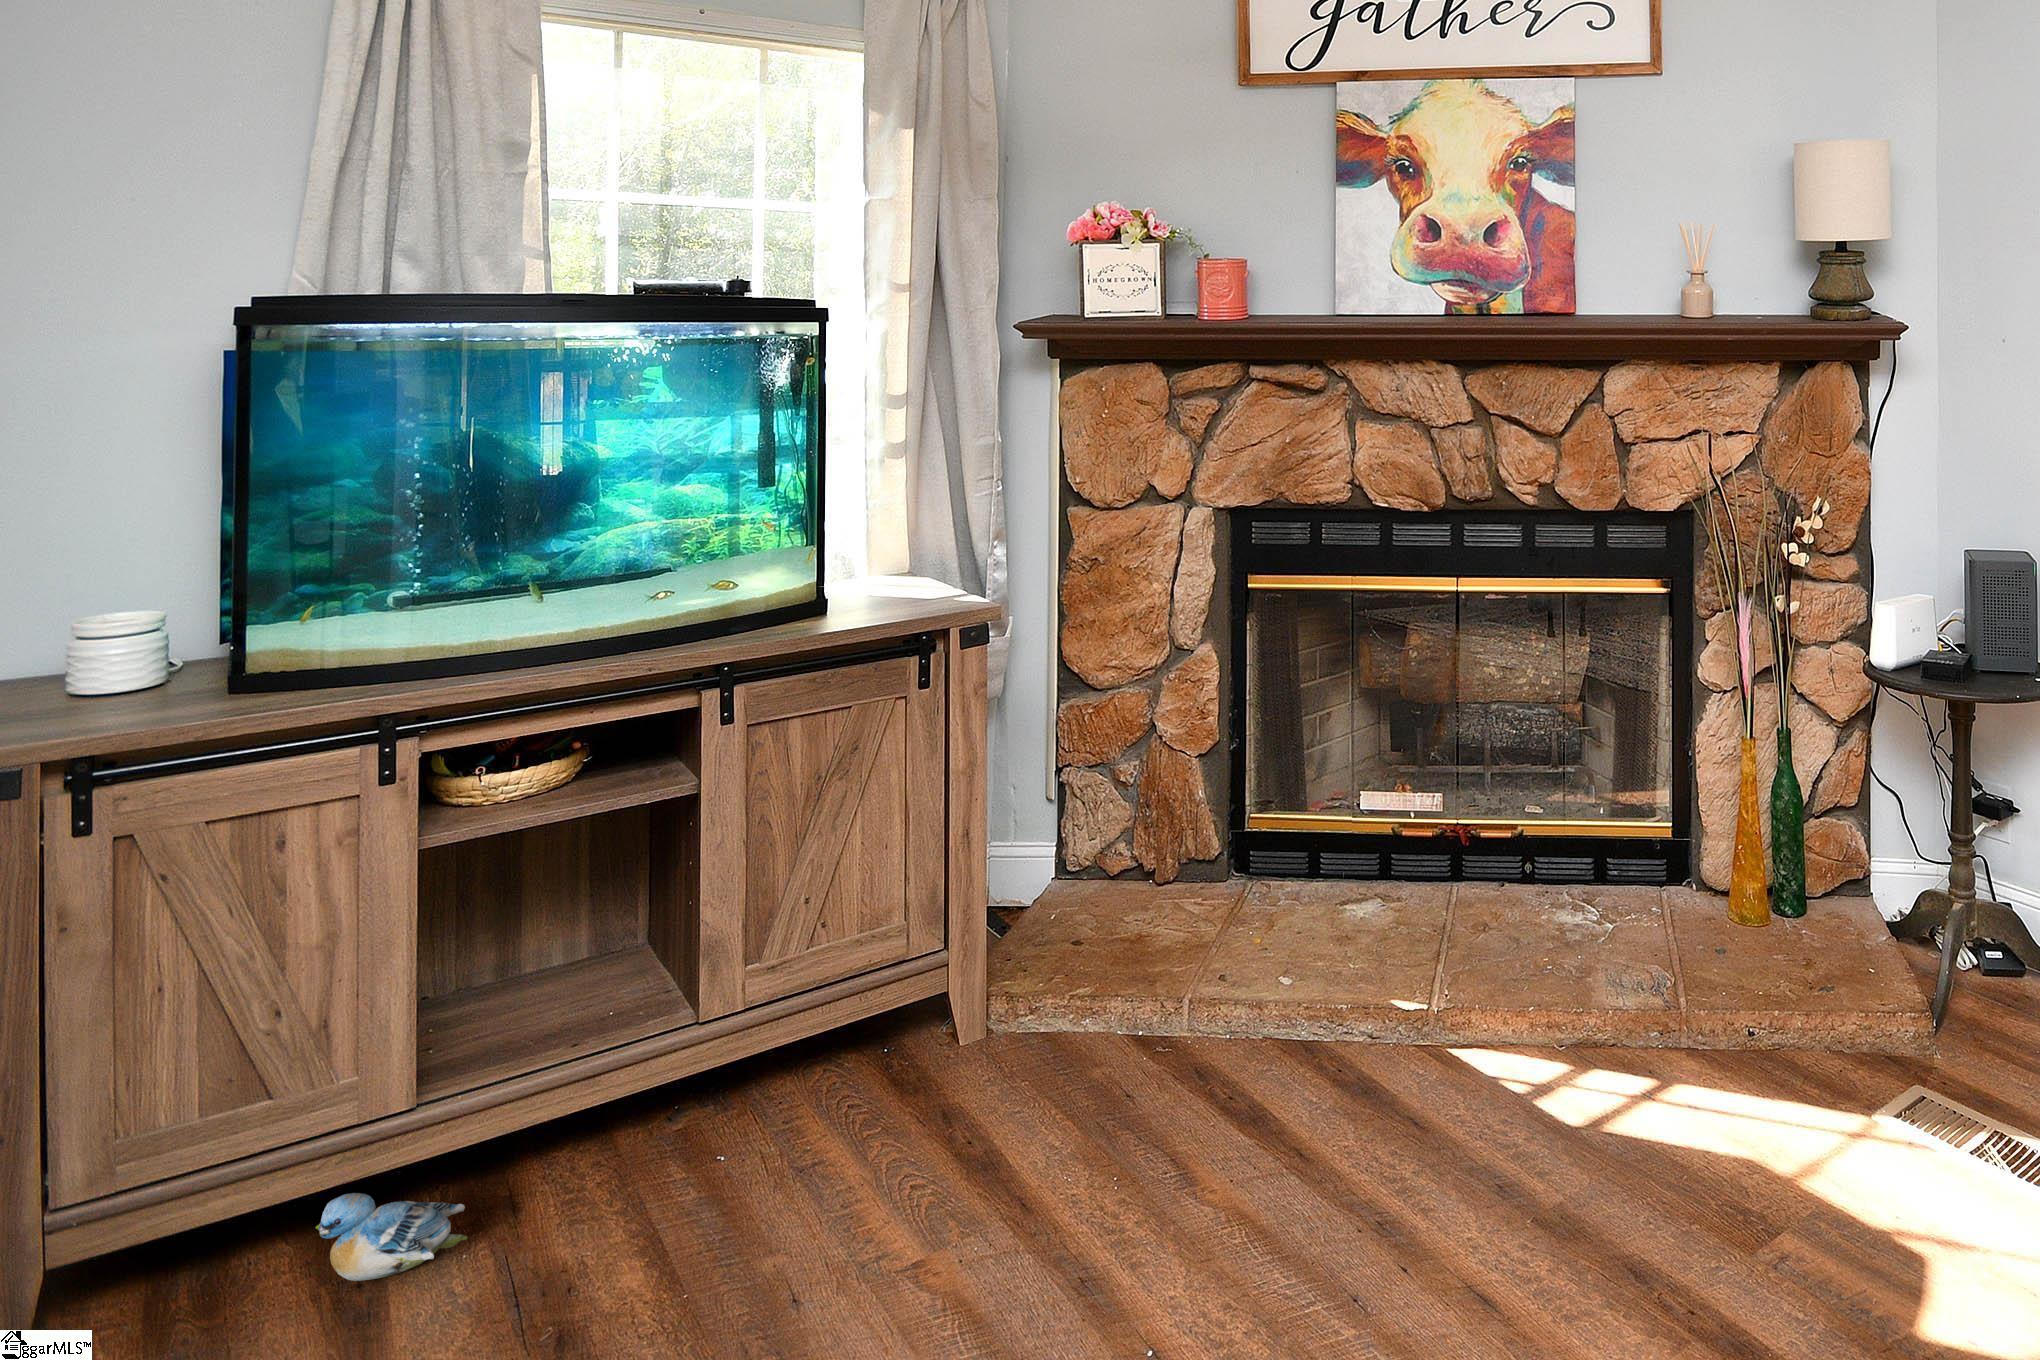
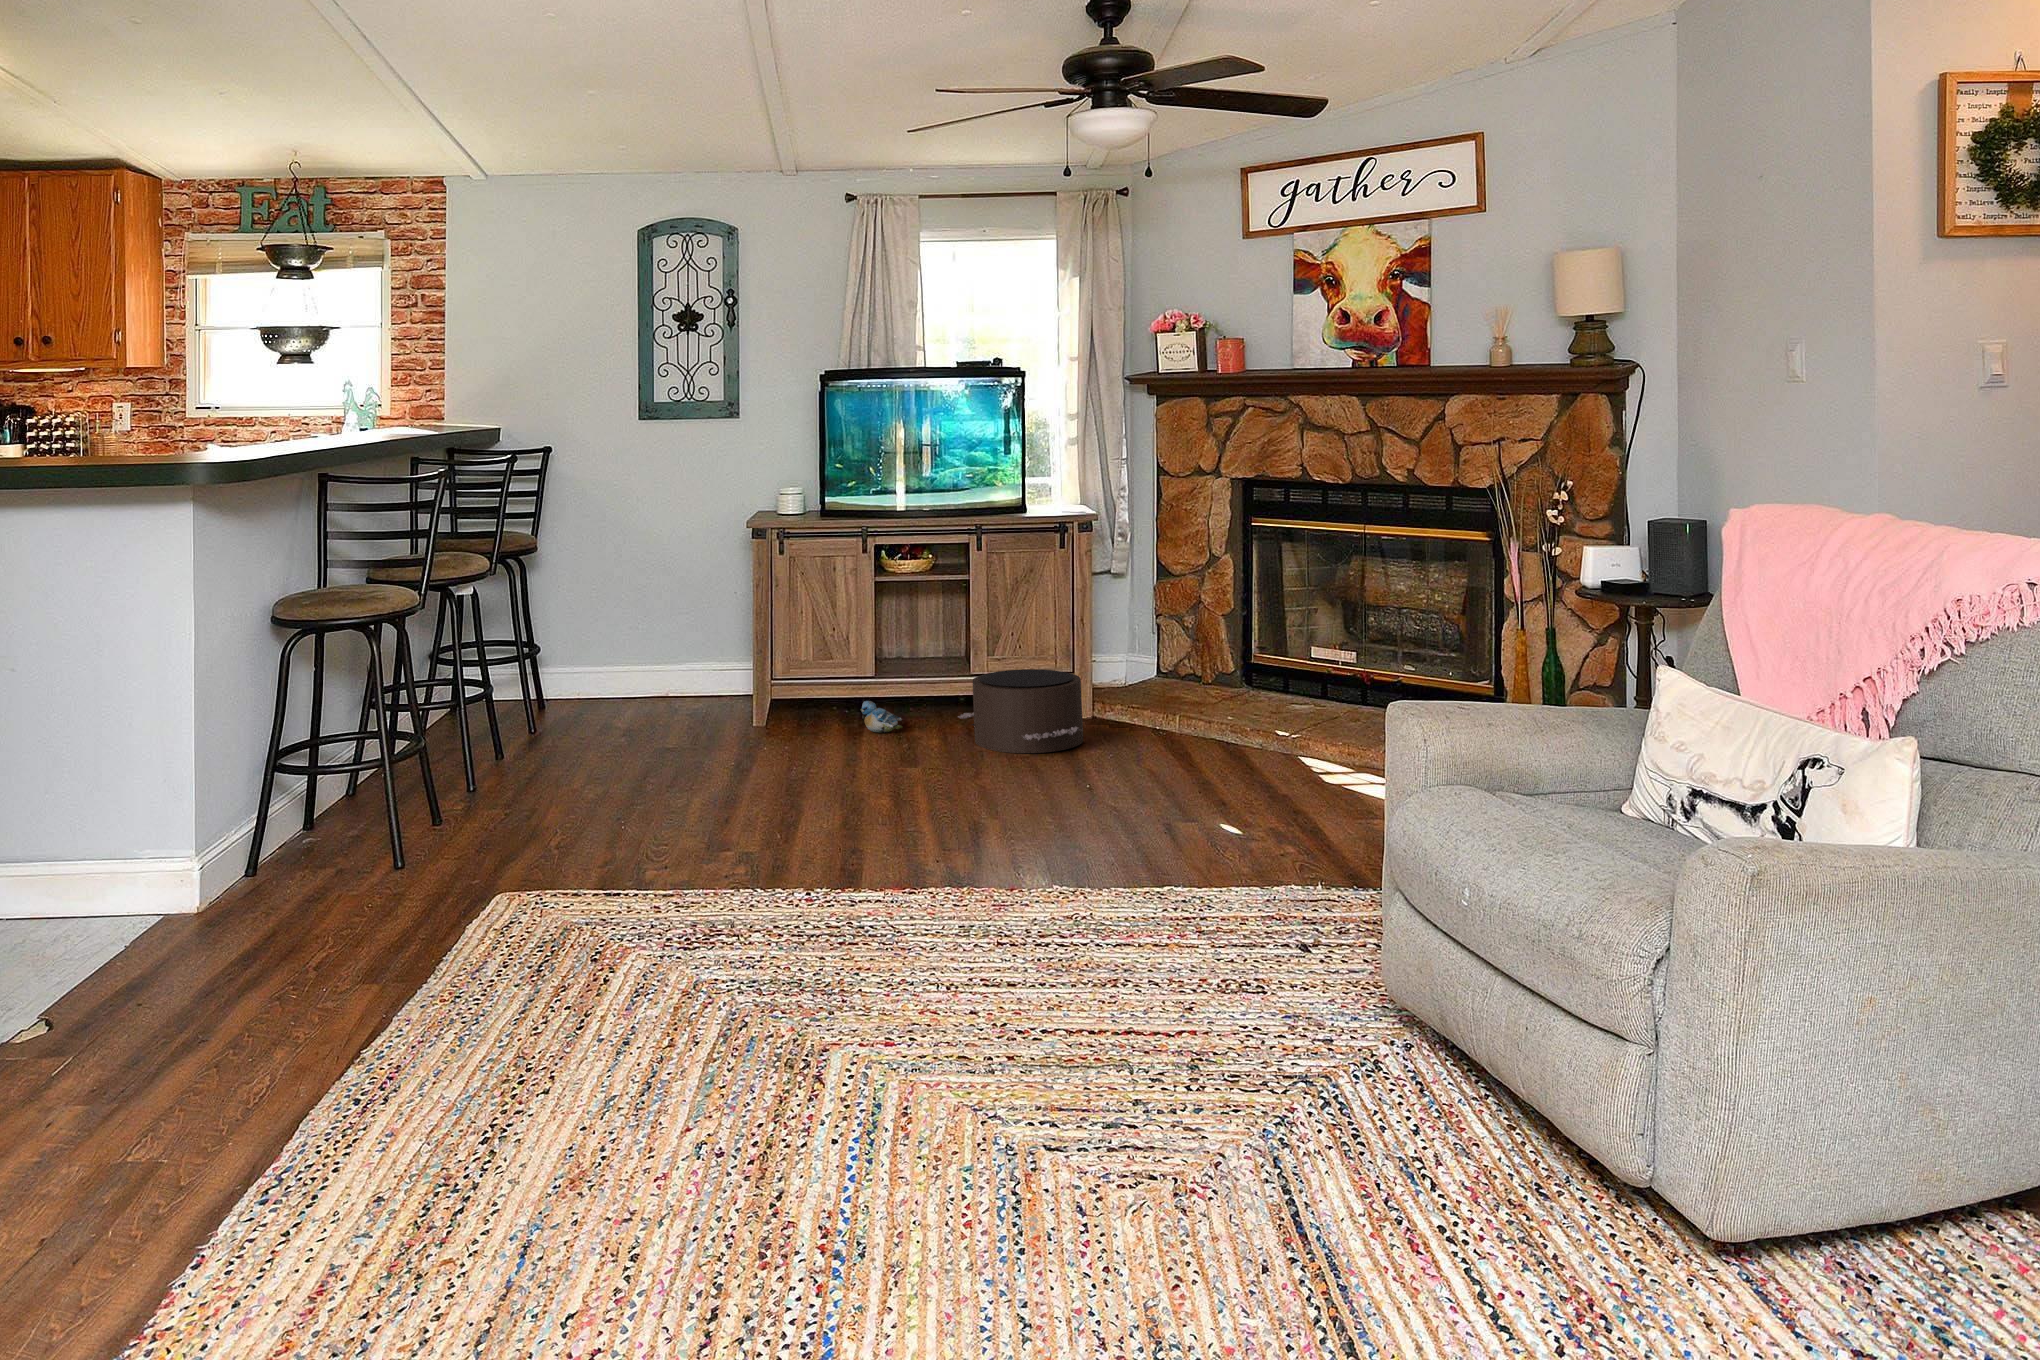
pouf: none [641,963,1005,1254] -> present [958,669,1083,753]

